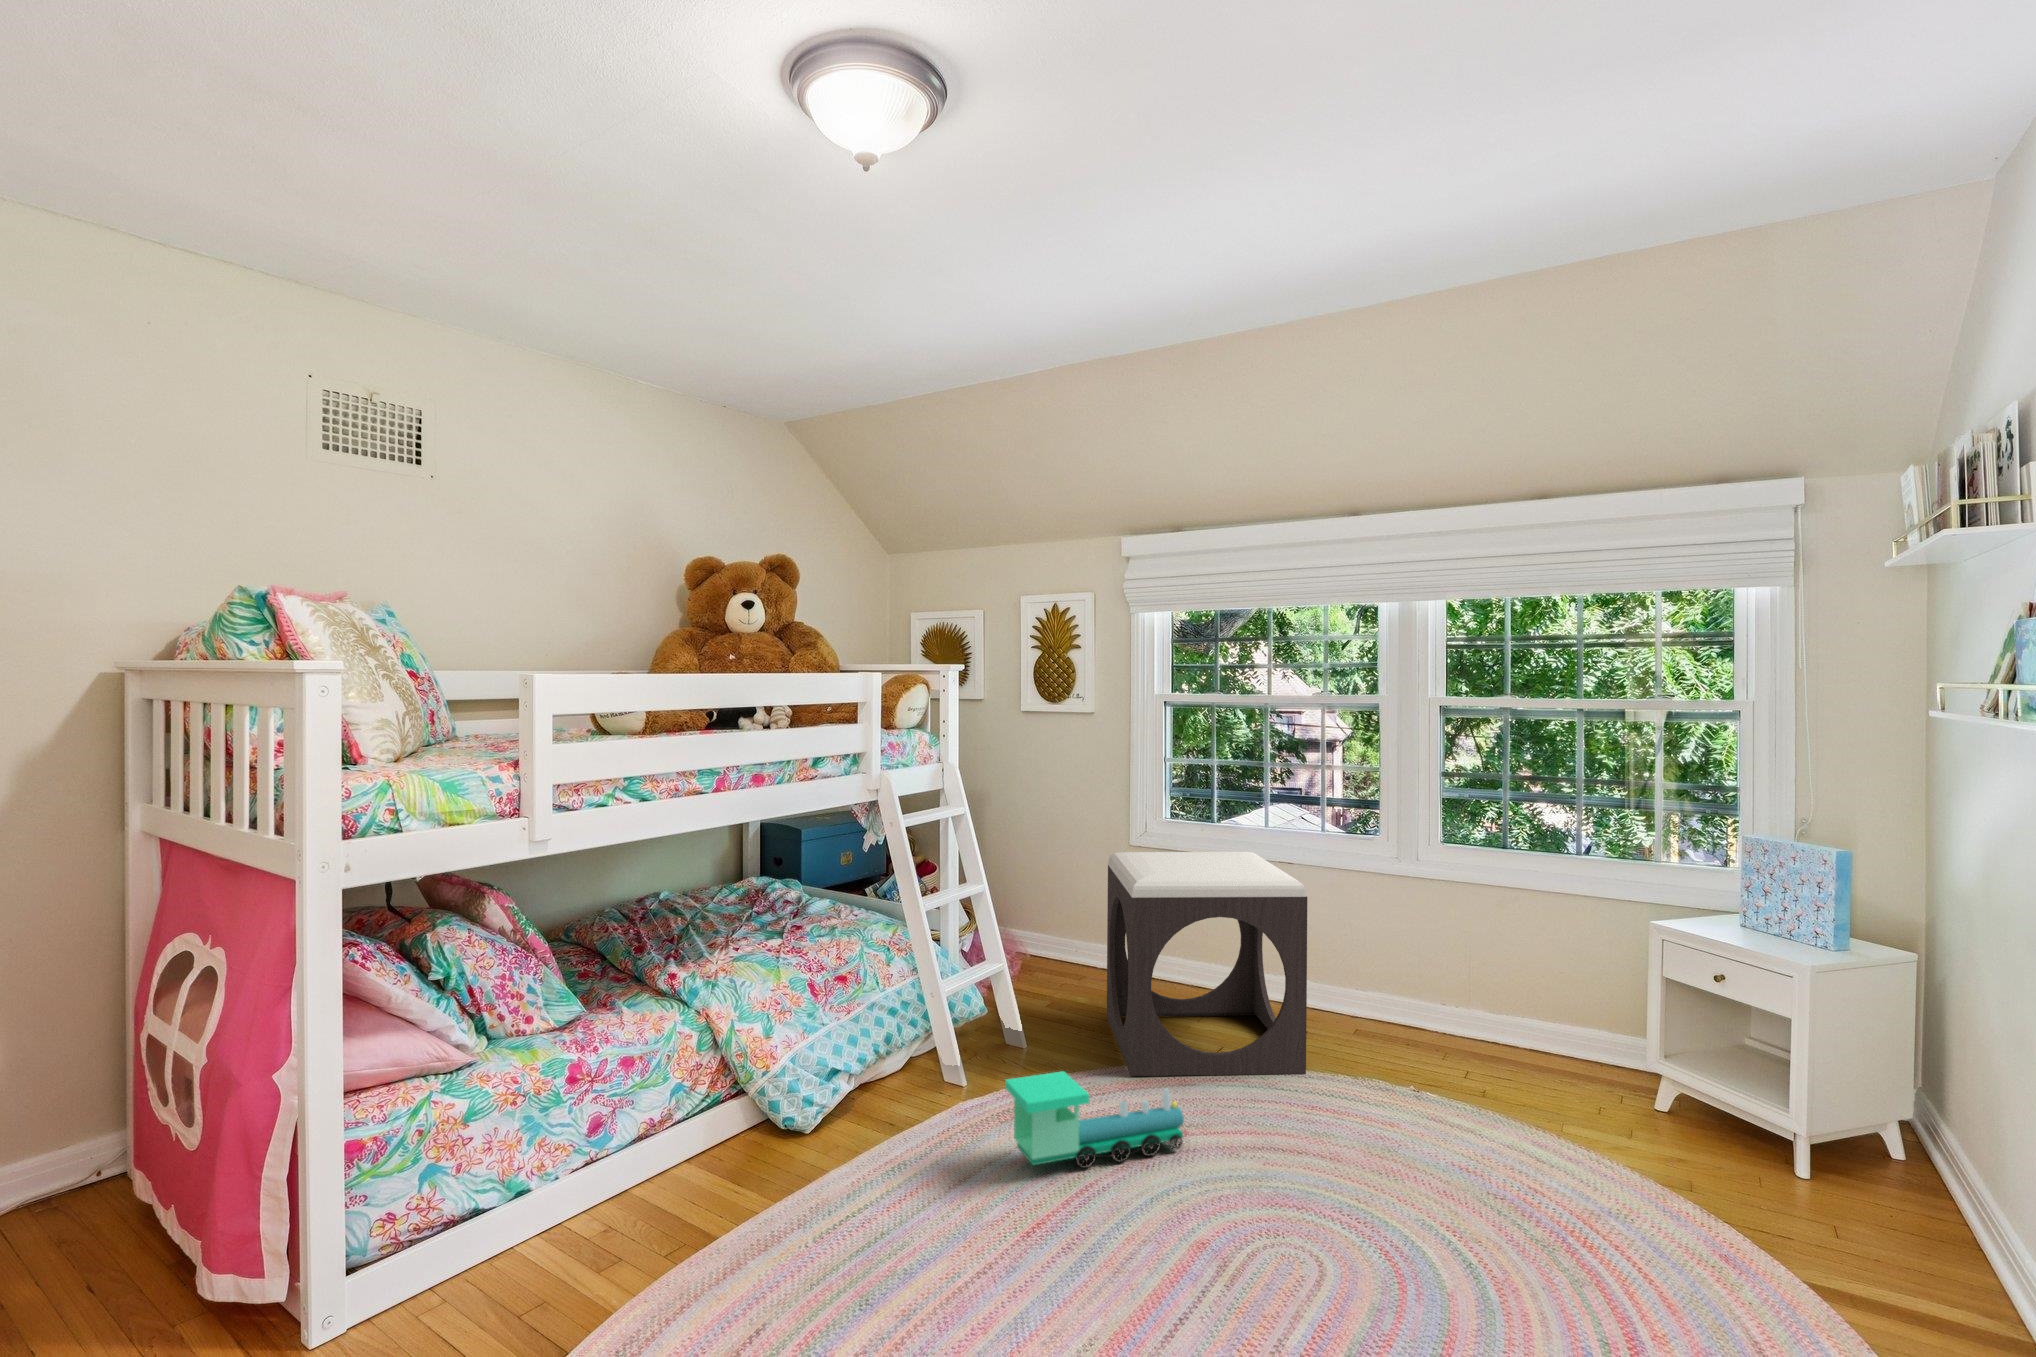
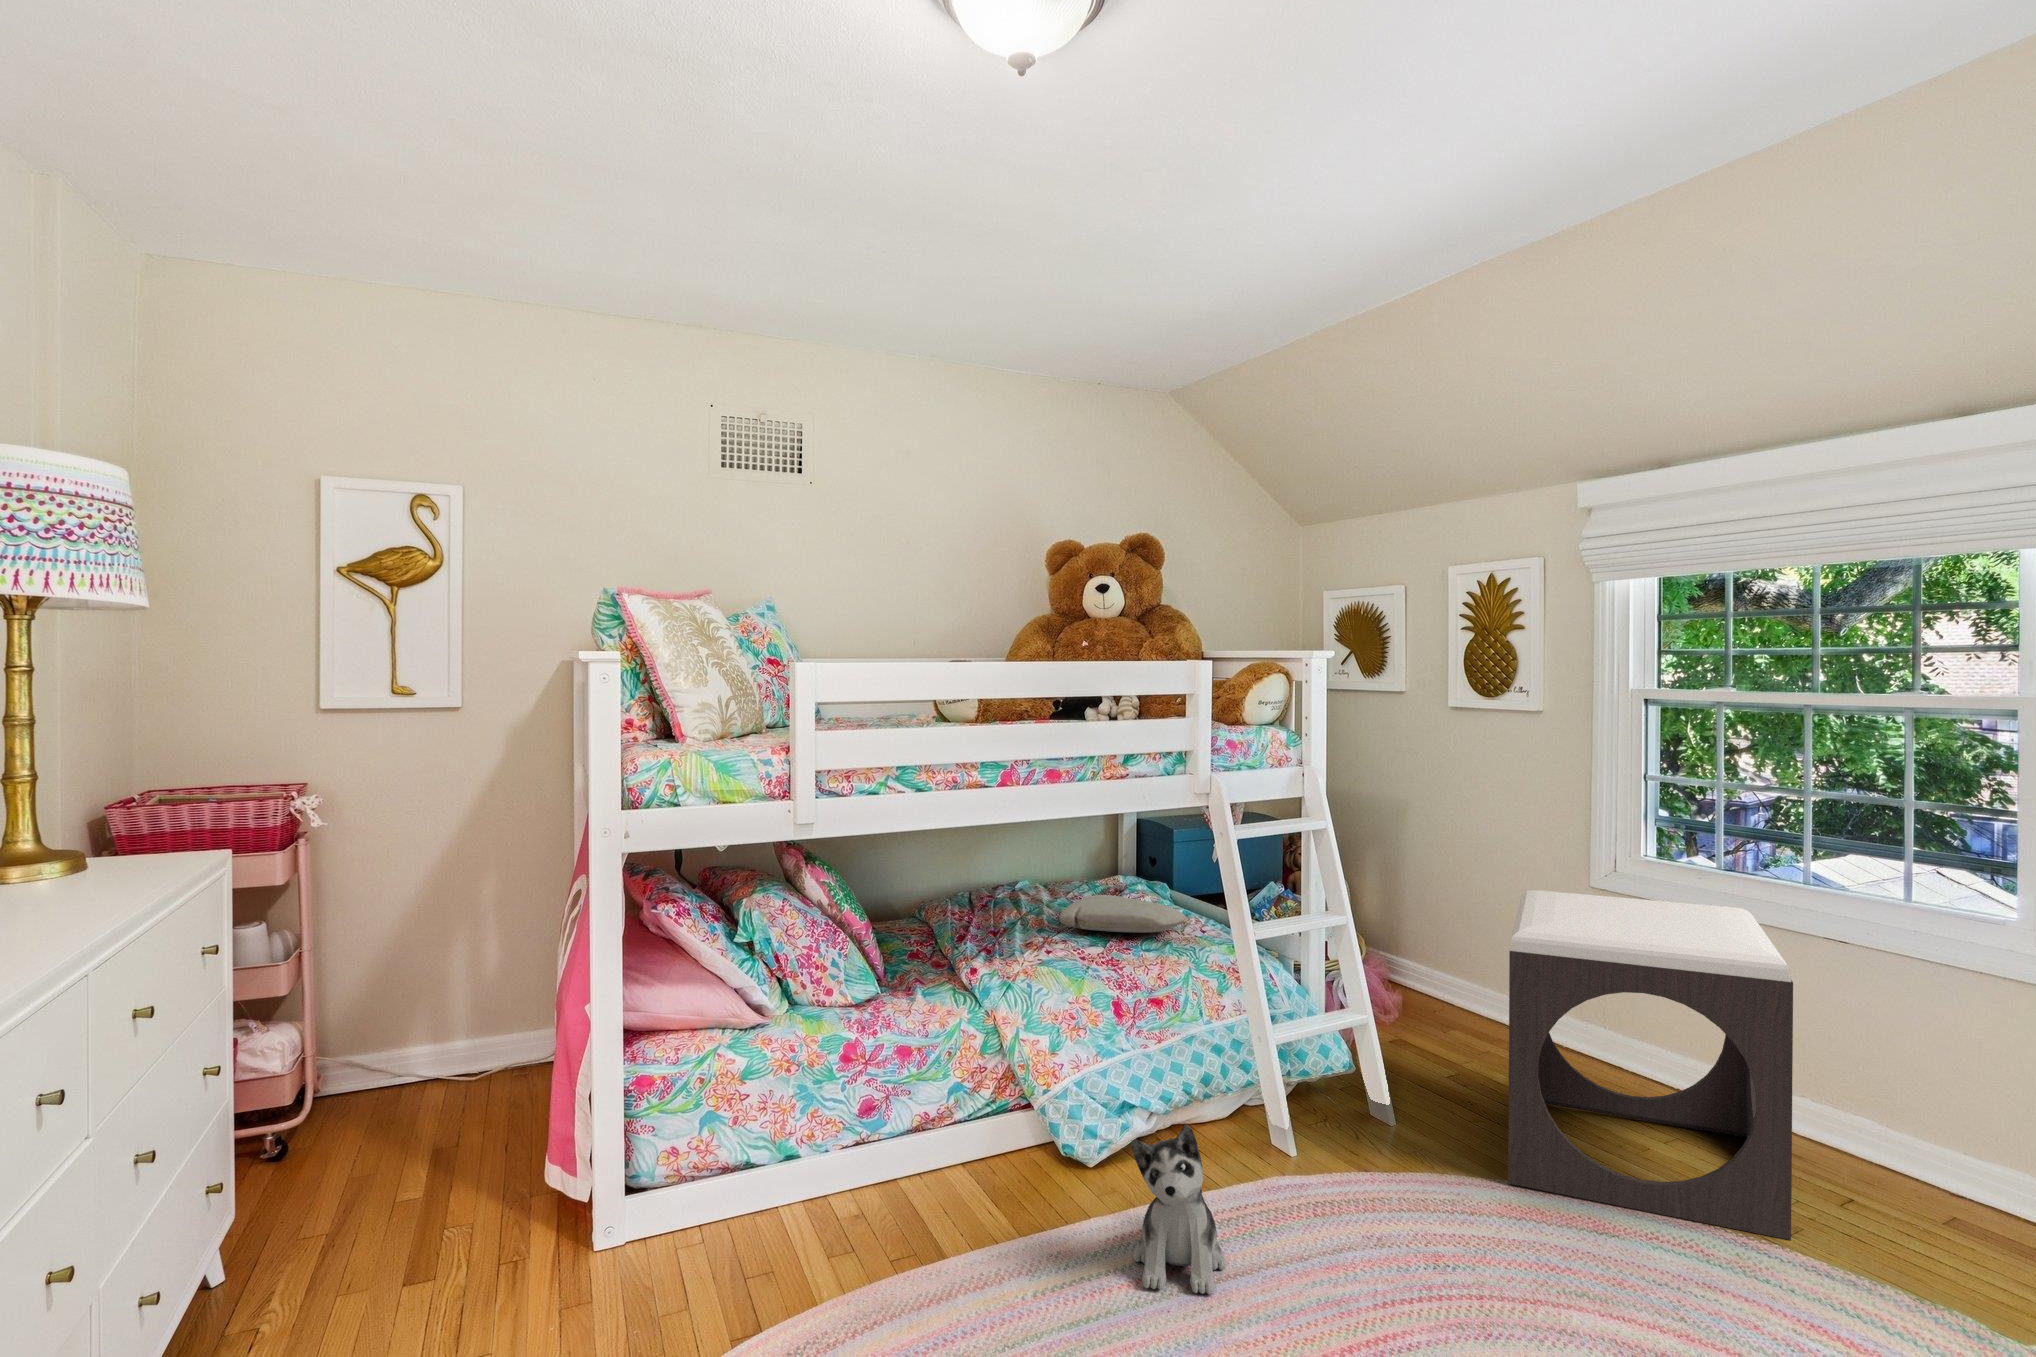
pillow: none [727,893,847,925] -> present [1059,895,1186,933]
plush toy: none [893,1069,972,1215] -> present [1131,1125,1226,1295]
toy train: present [1005,1071,1187,1168] -> none [1285,1153,1539,1298]

